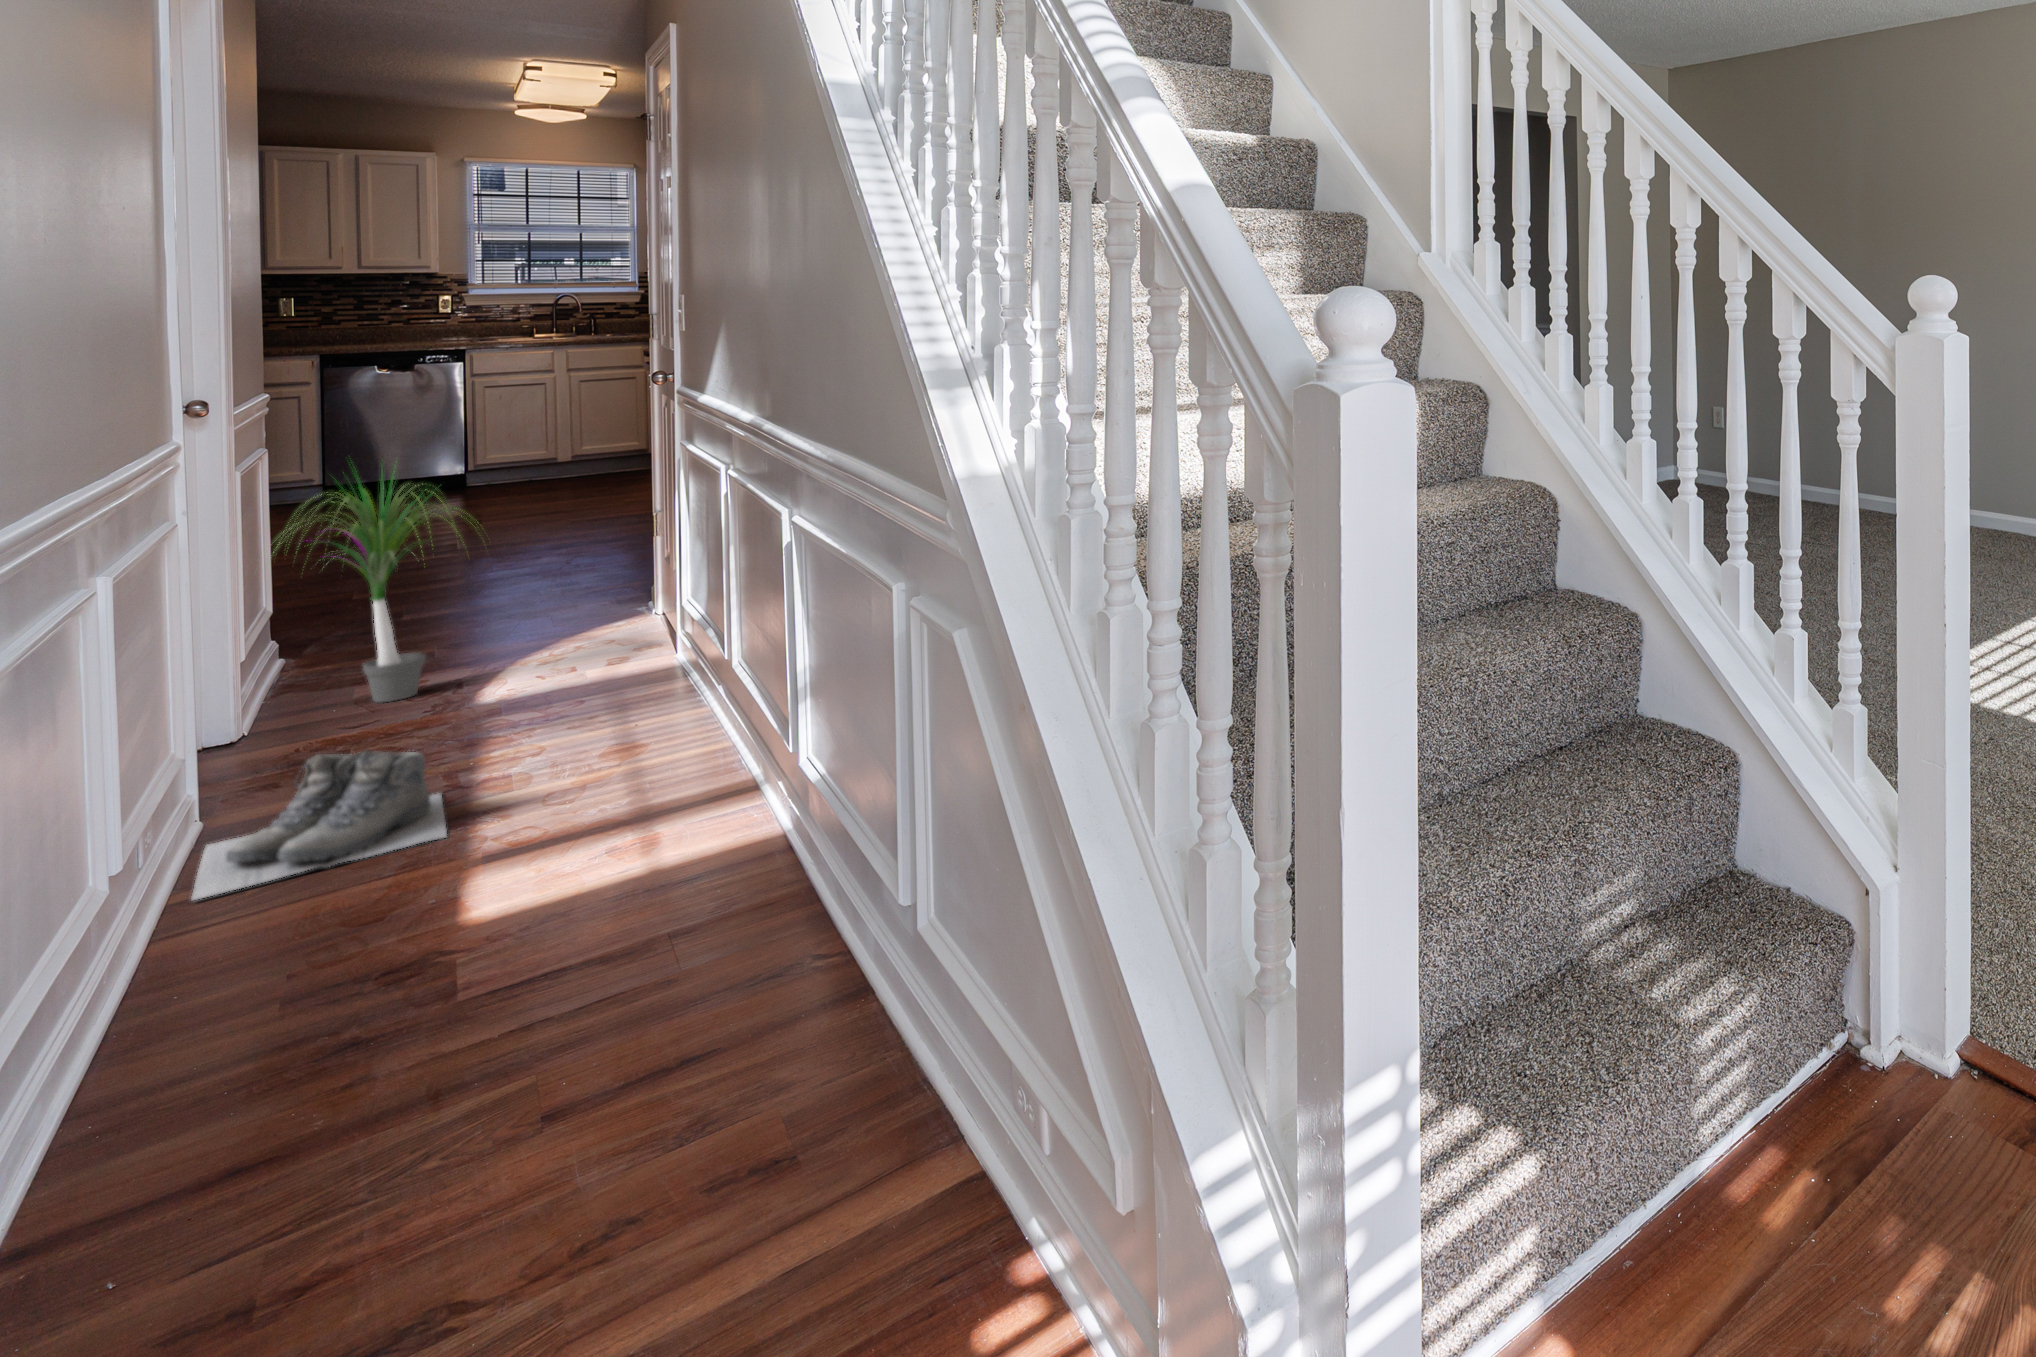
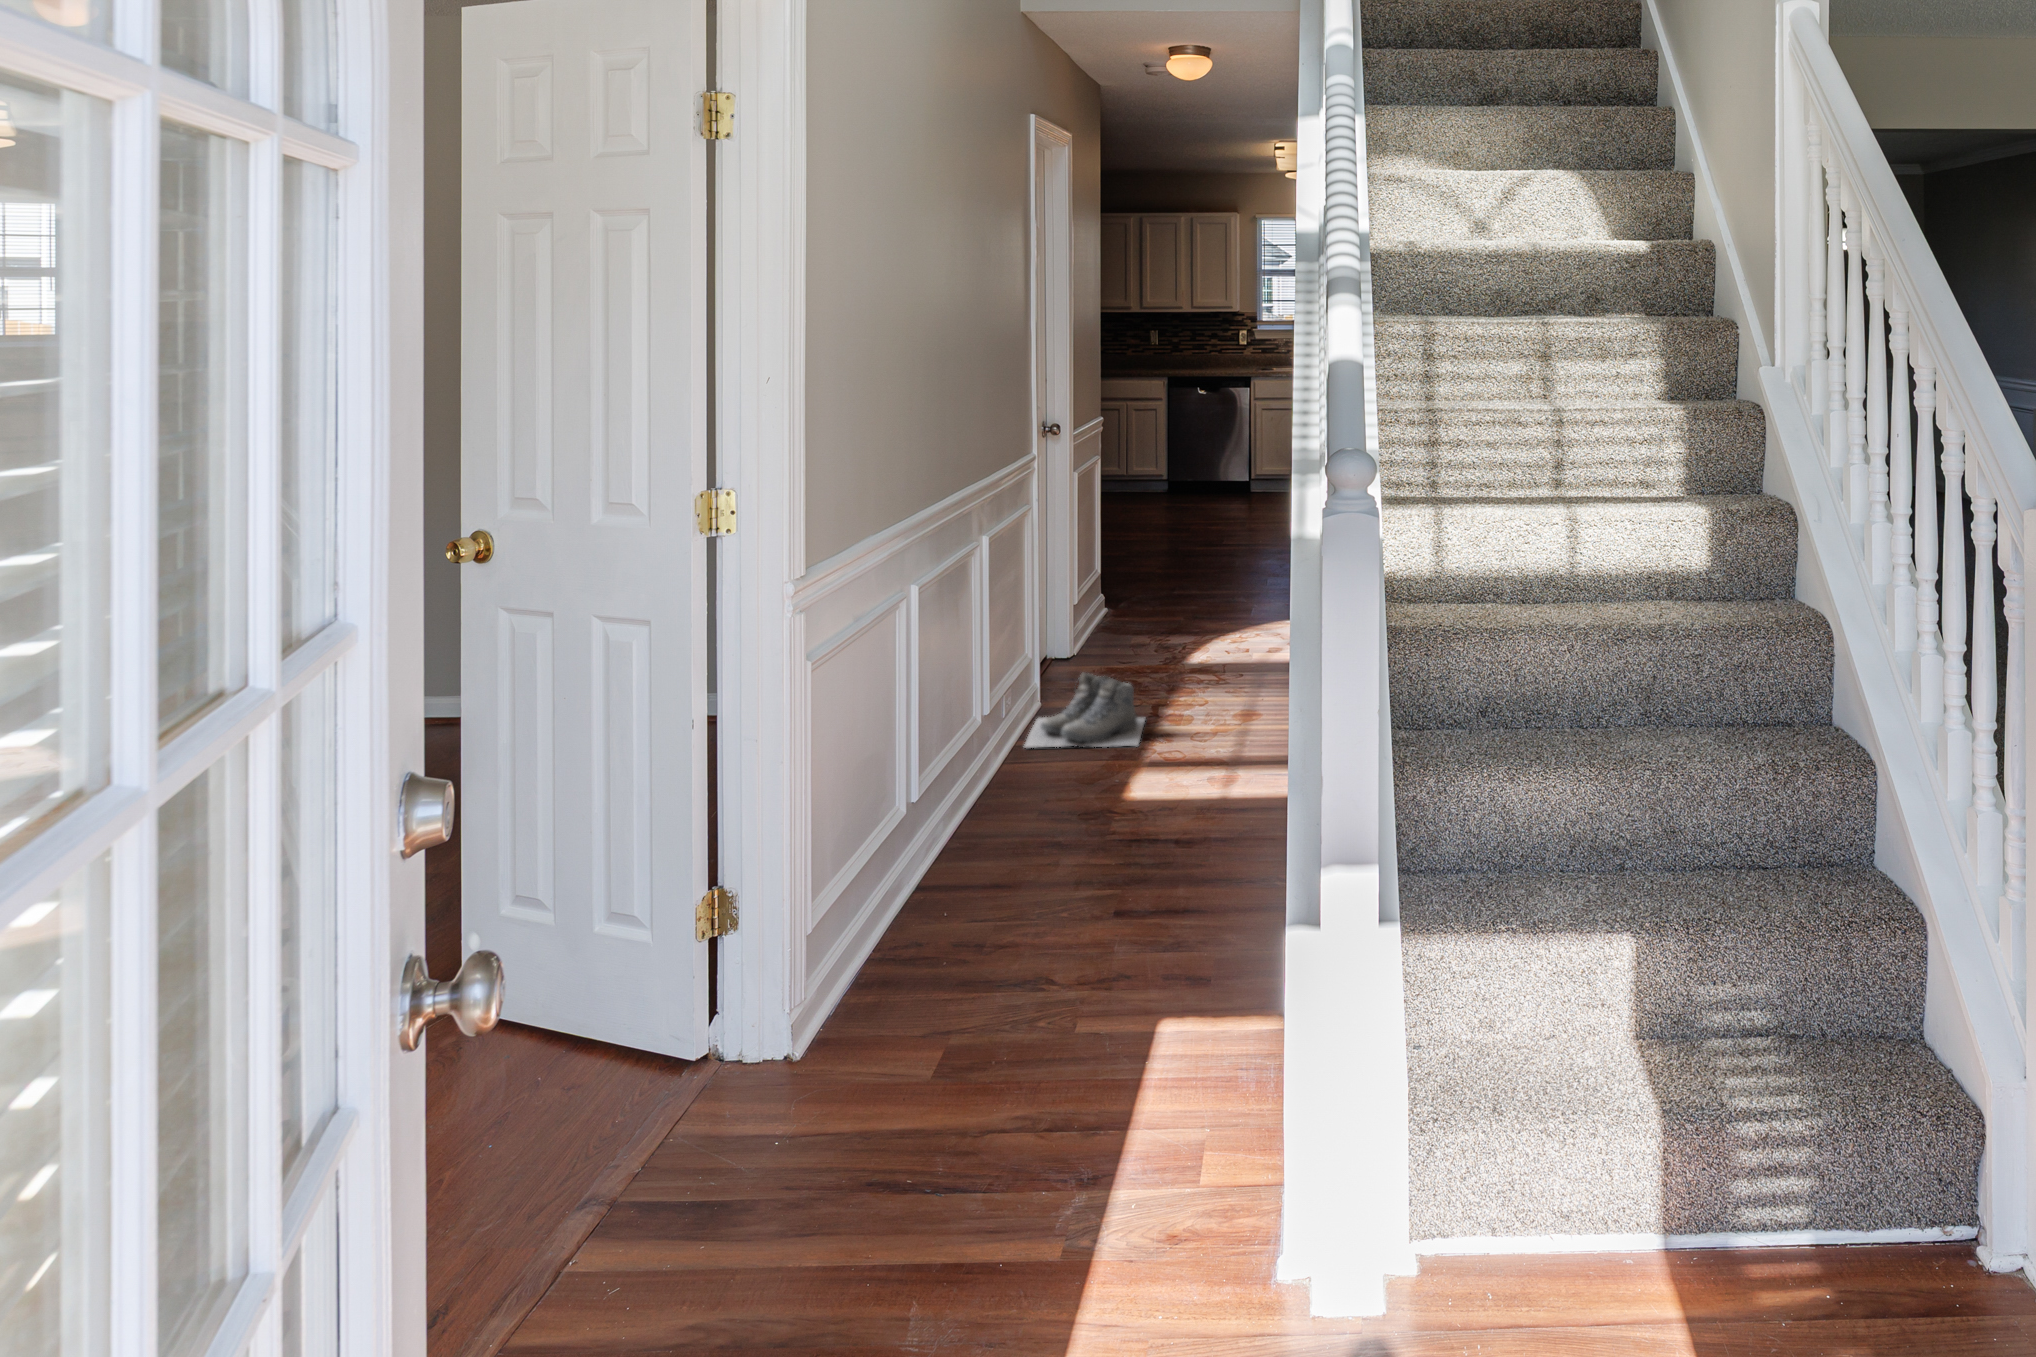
potted plant: present [273,467,472,703] -> none [1081,466,1202,651]

